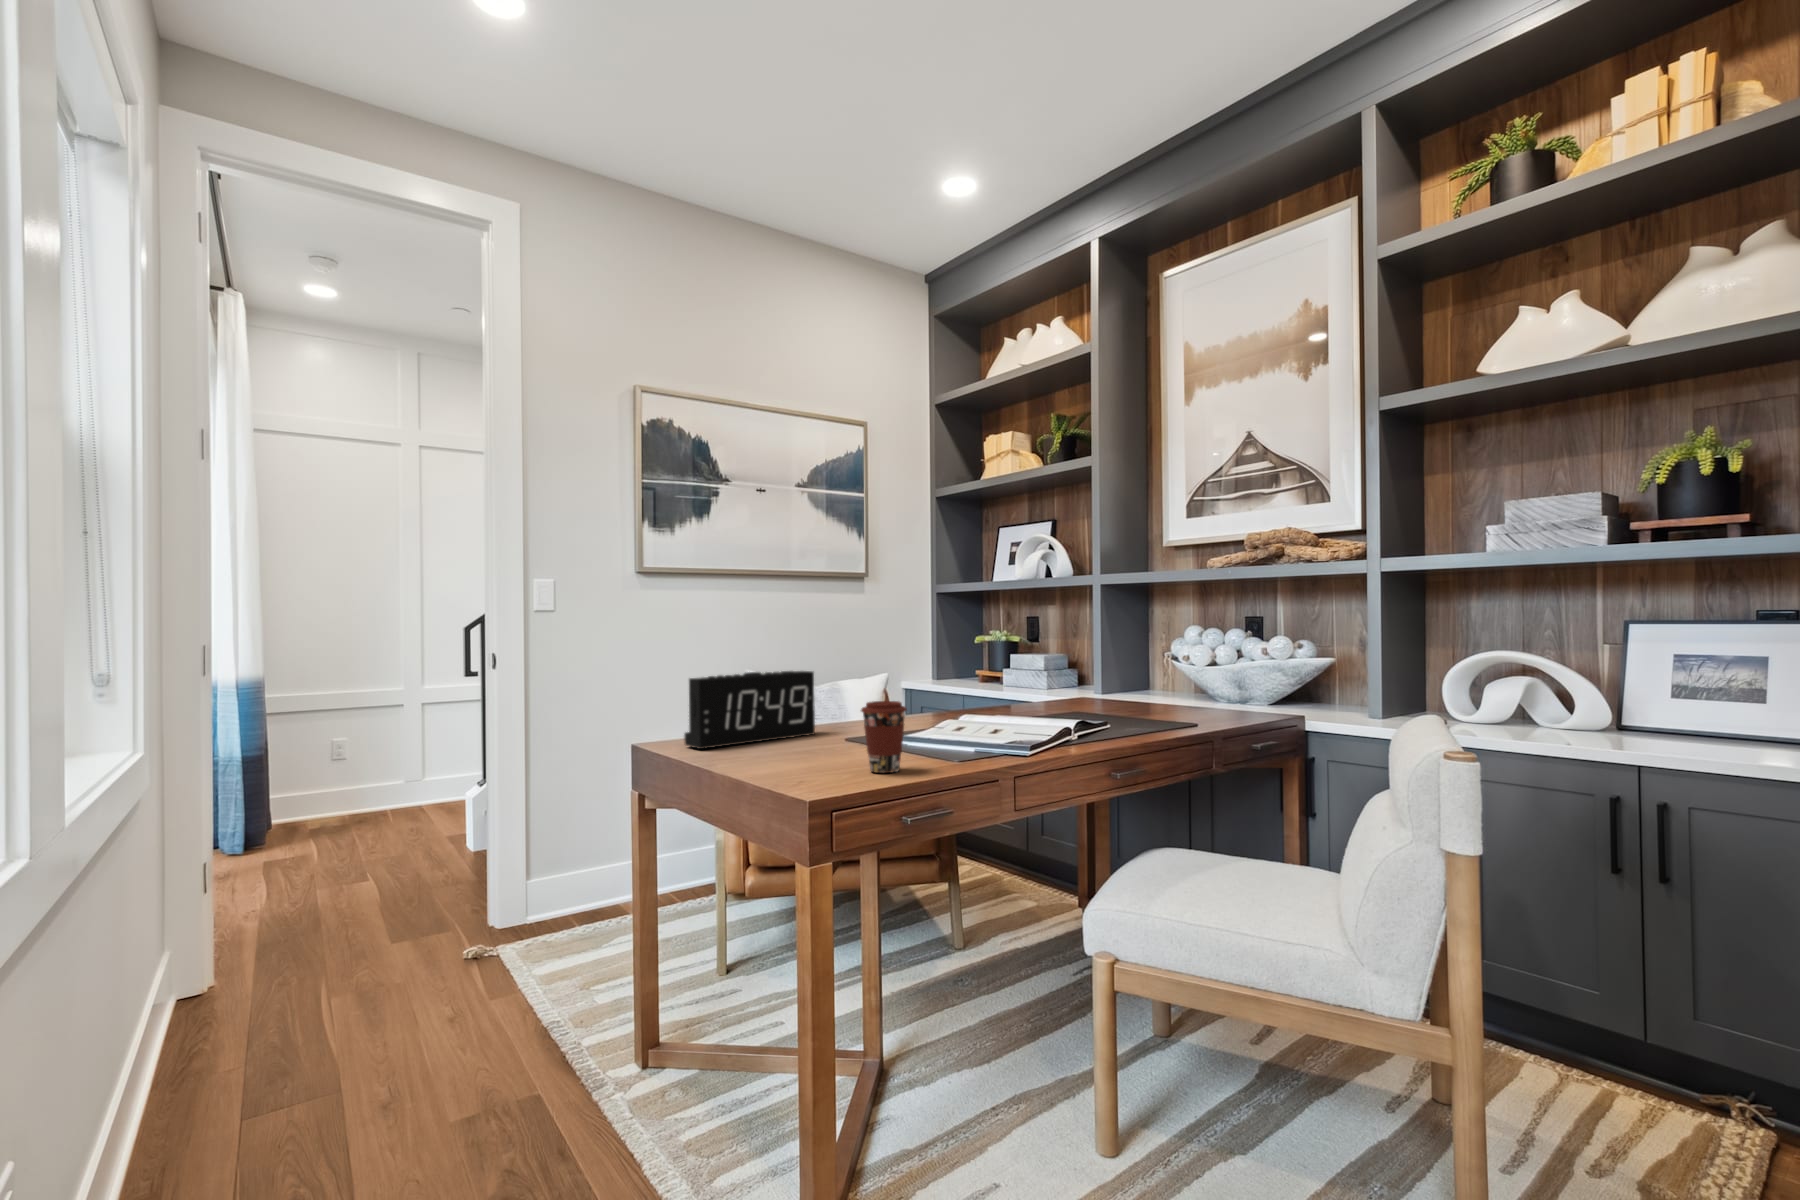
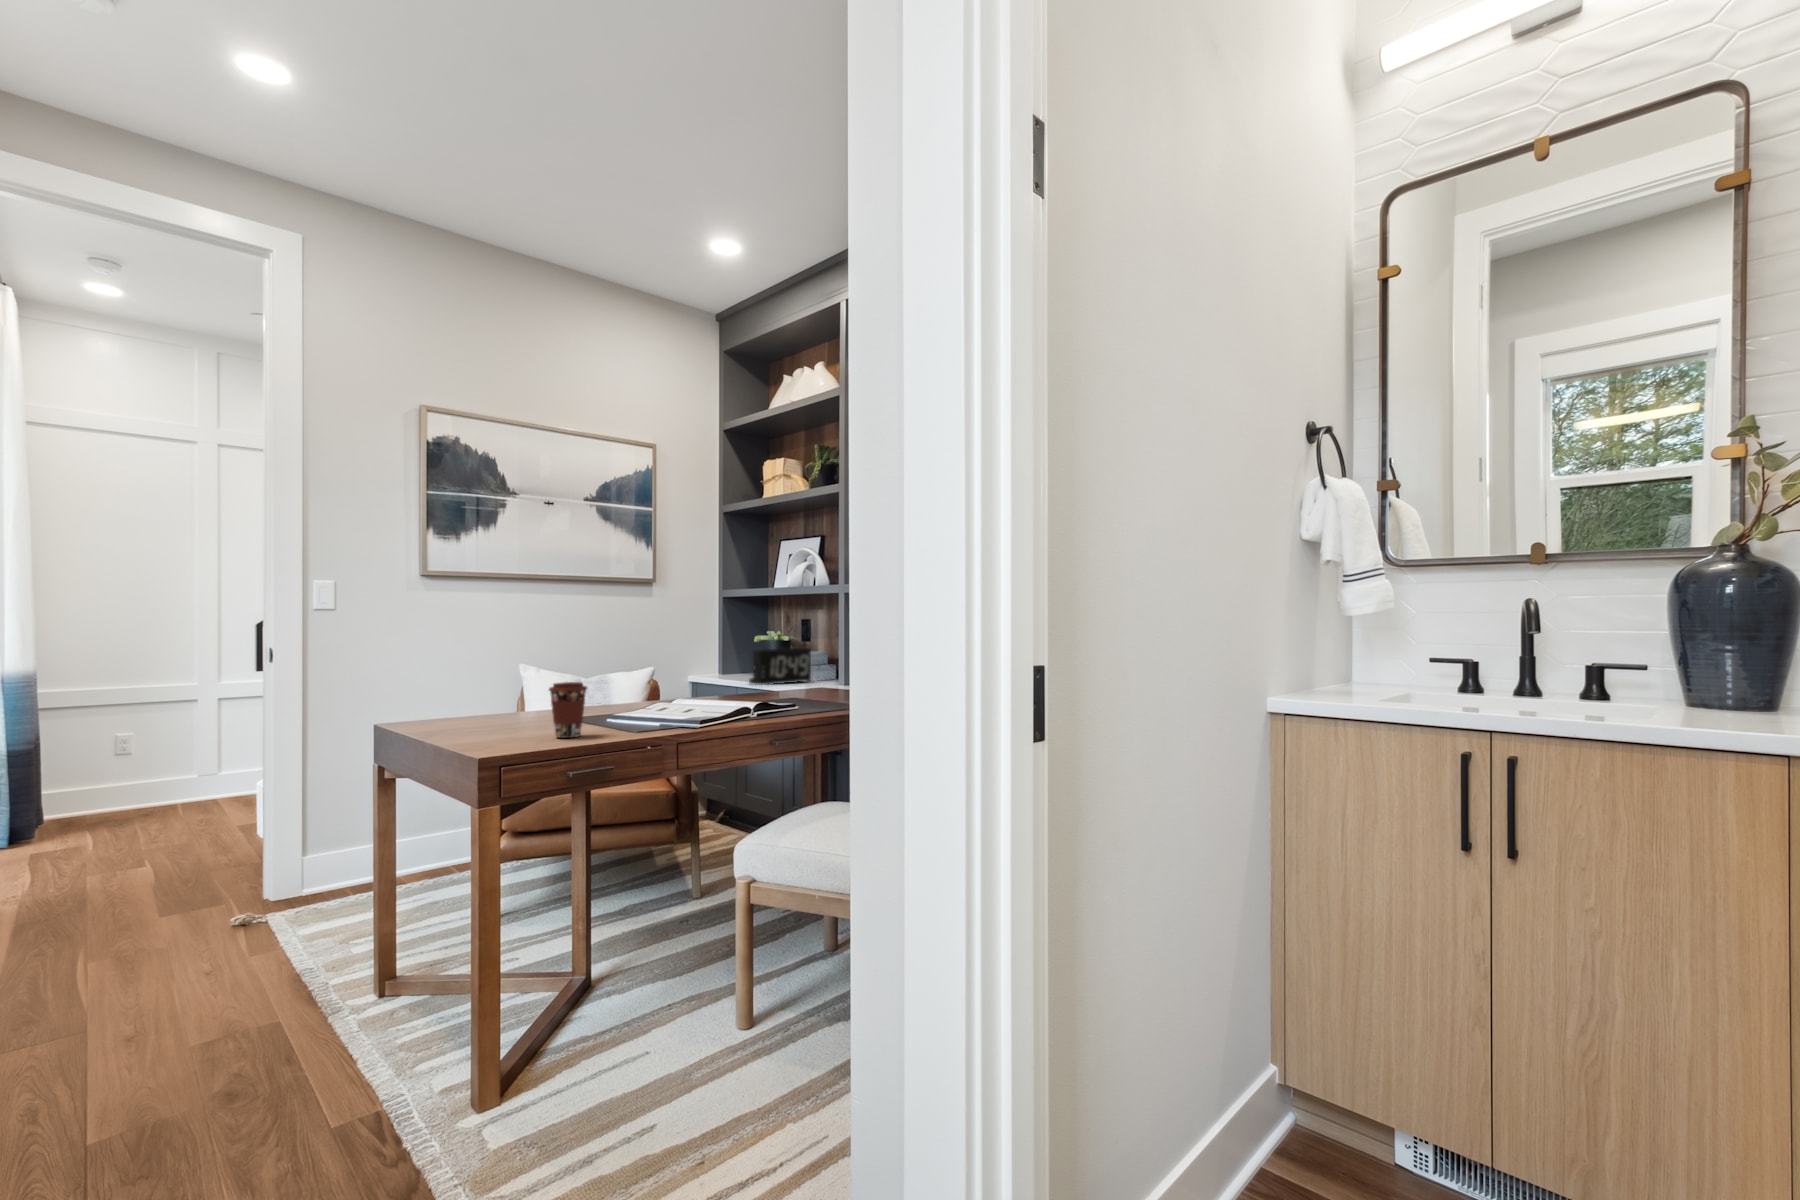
alarm clock: present [684,671,815,749] -> present [749,648,811,685]

